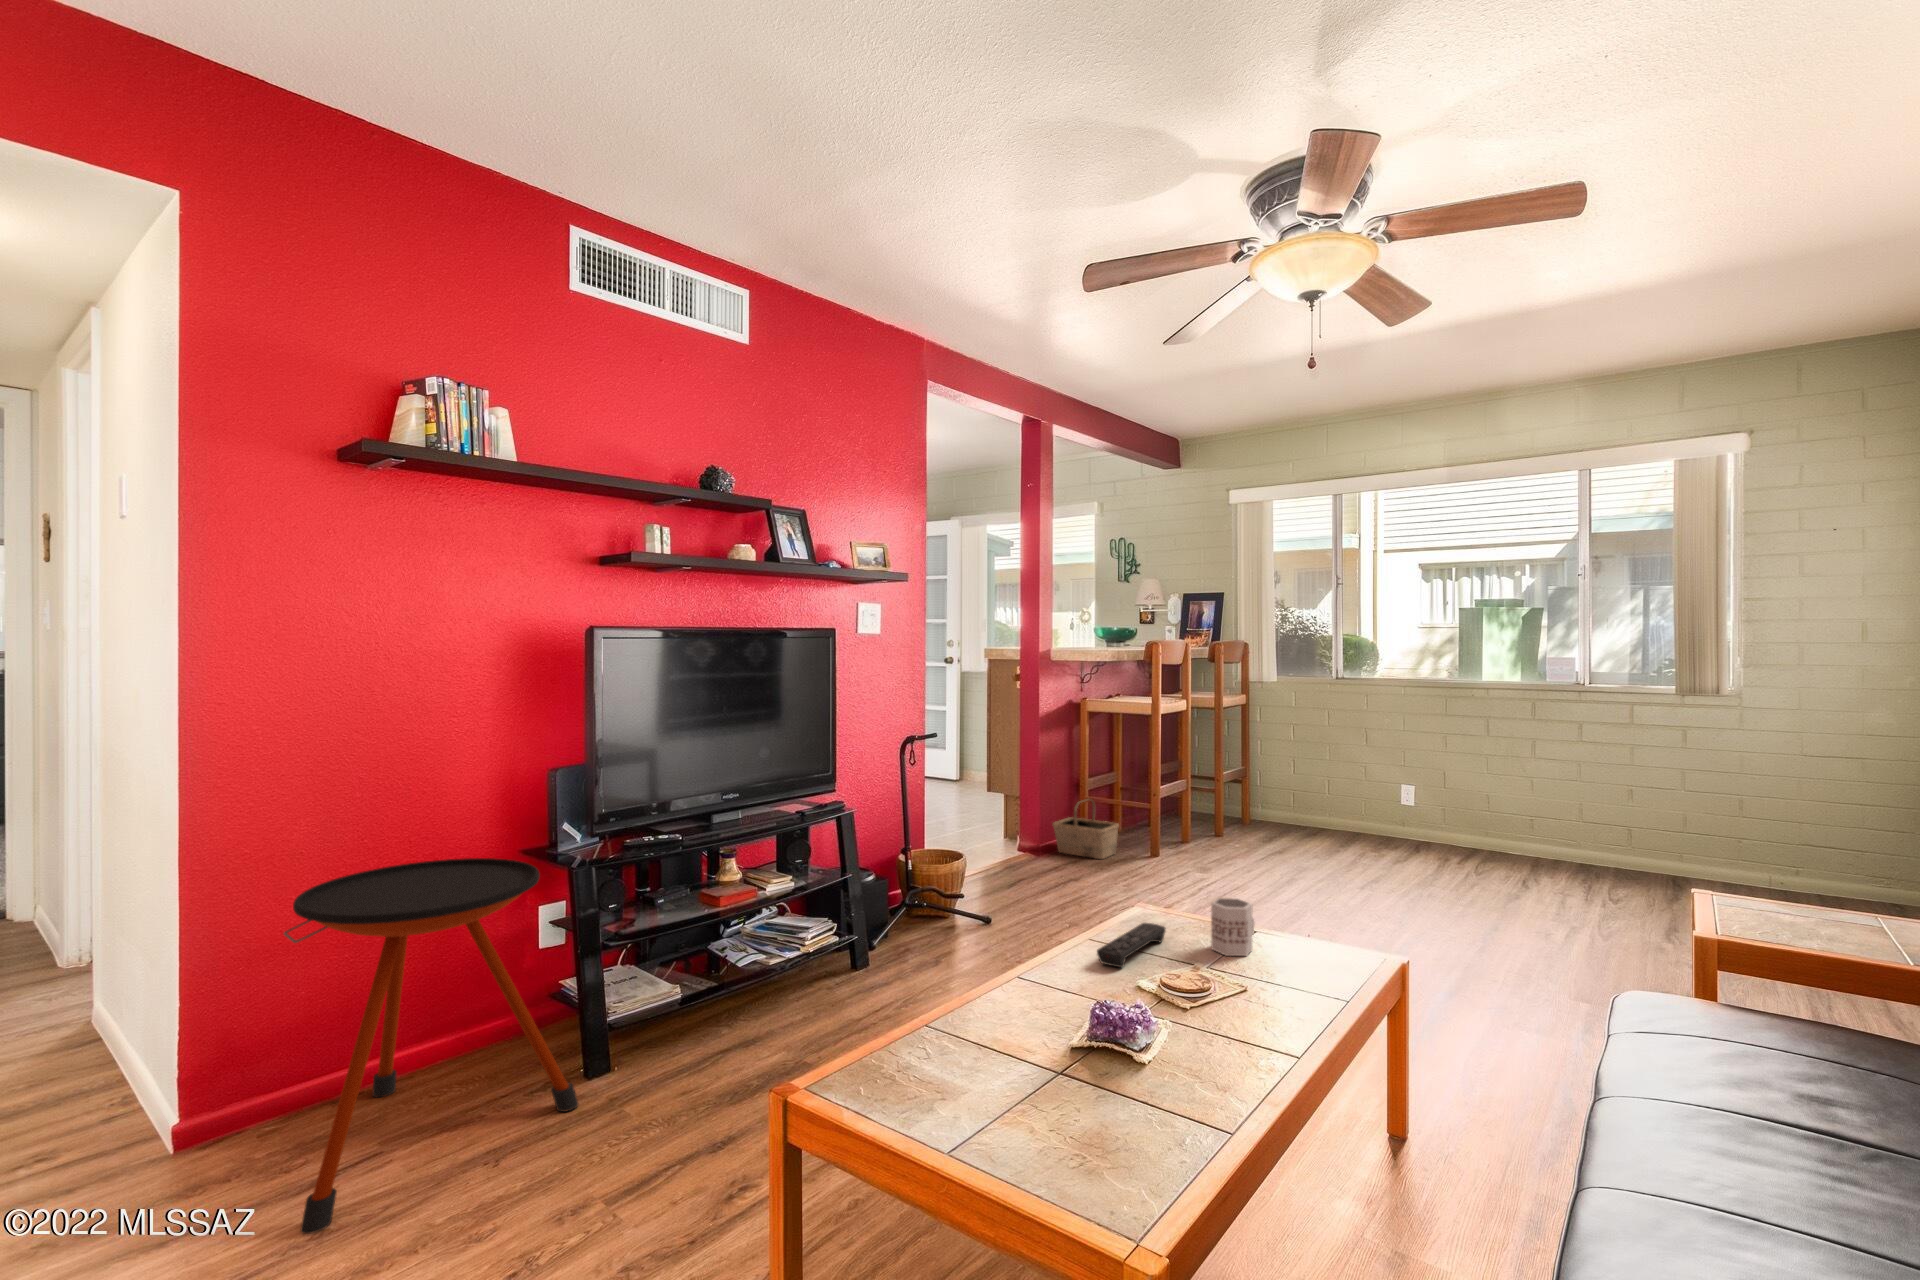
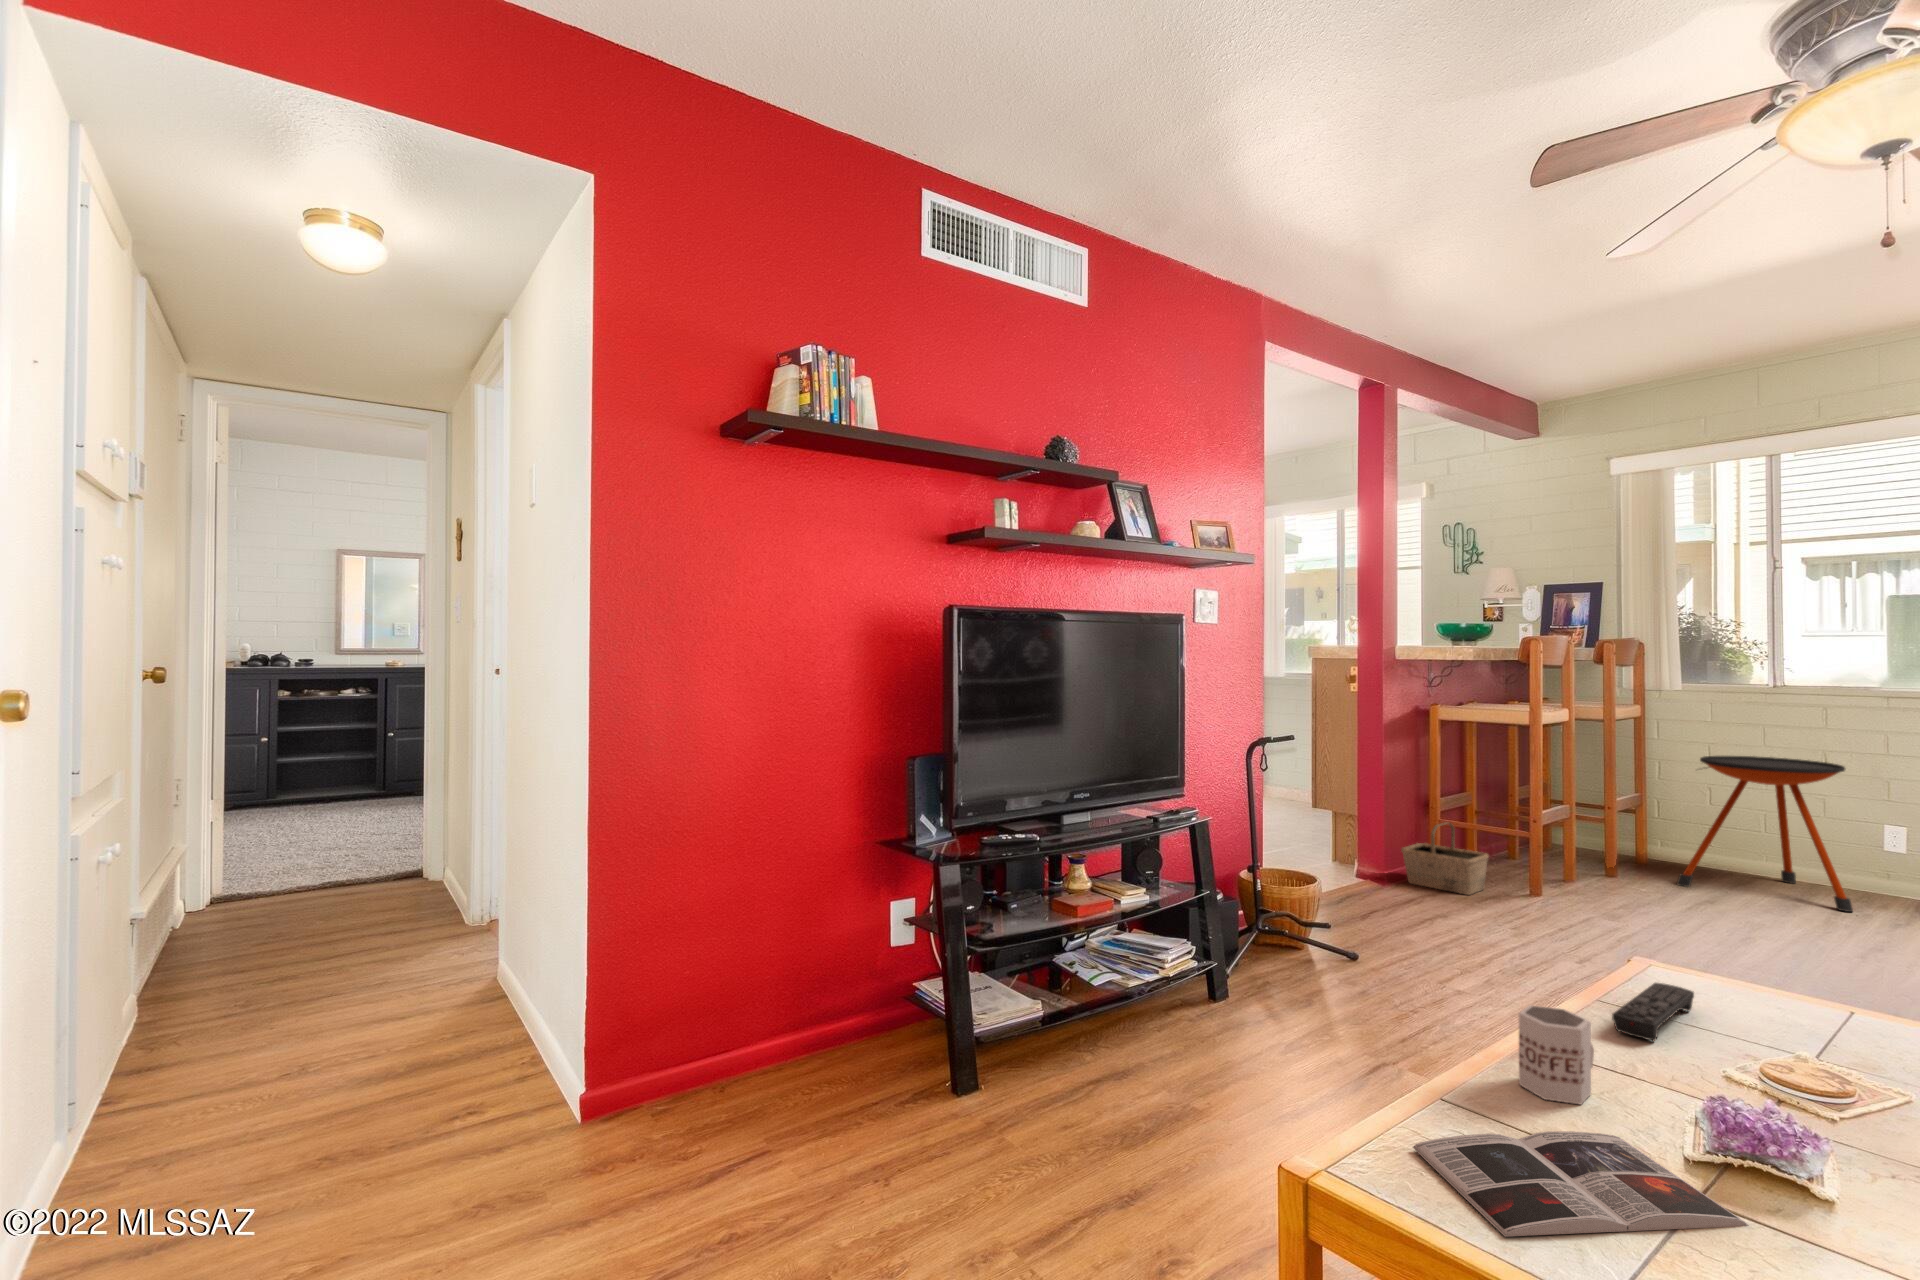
side table: present [284,858,578,1234] -> present [1677,756,1853,912]
mug: present [1211,898,1254,956] -> present [1519,1005,1594,1104]
magazine: none [896,1041,1101,1125] -> present [1413,1131,1749,1237]

